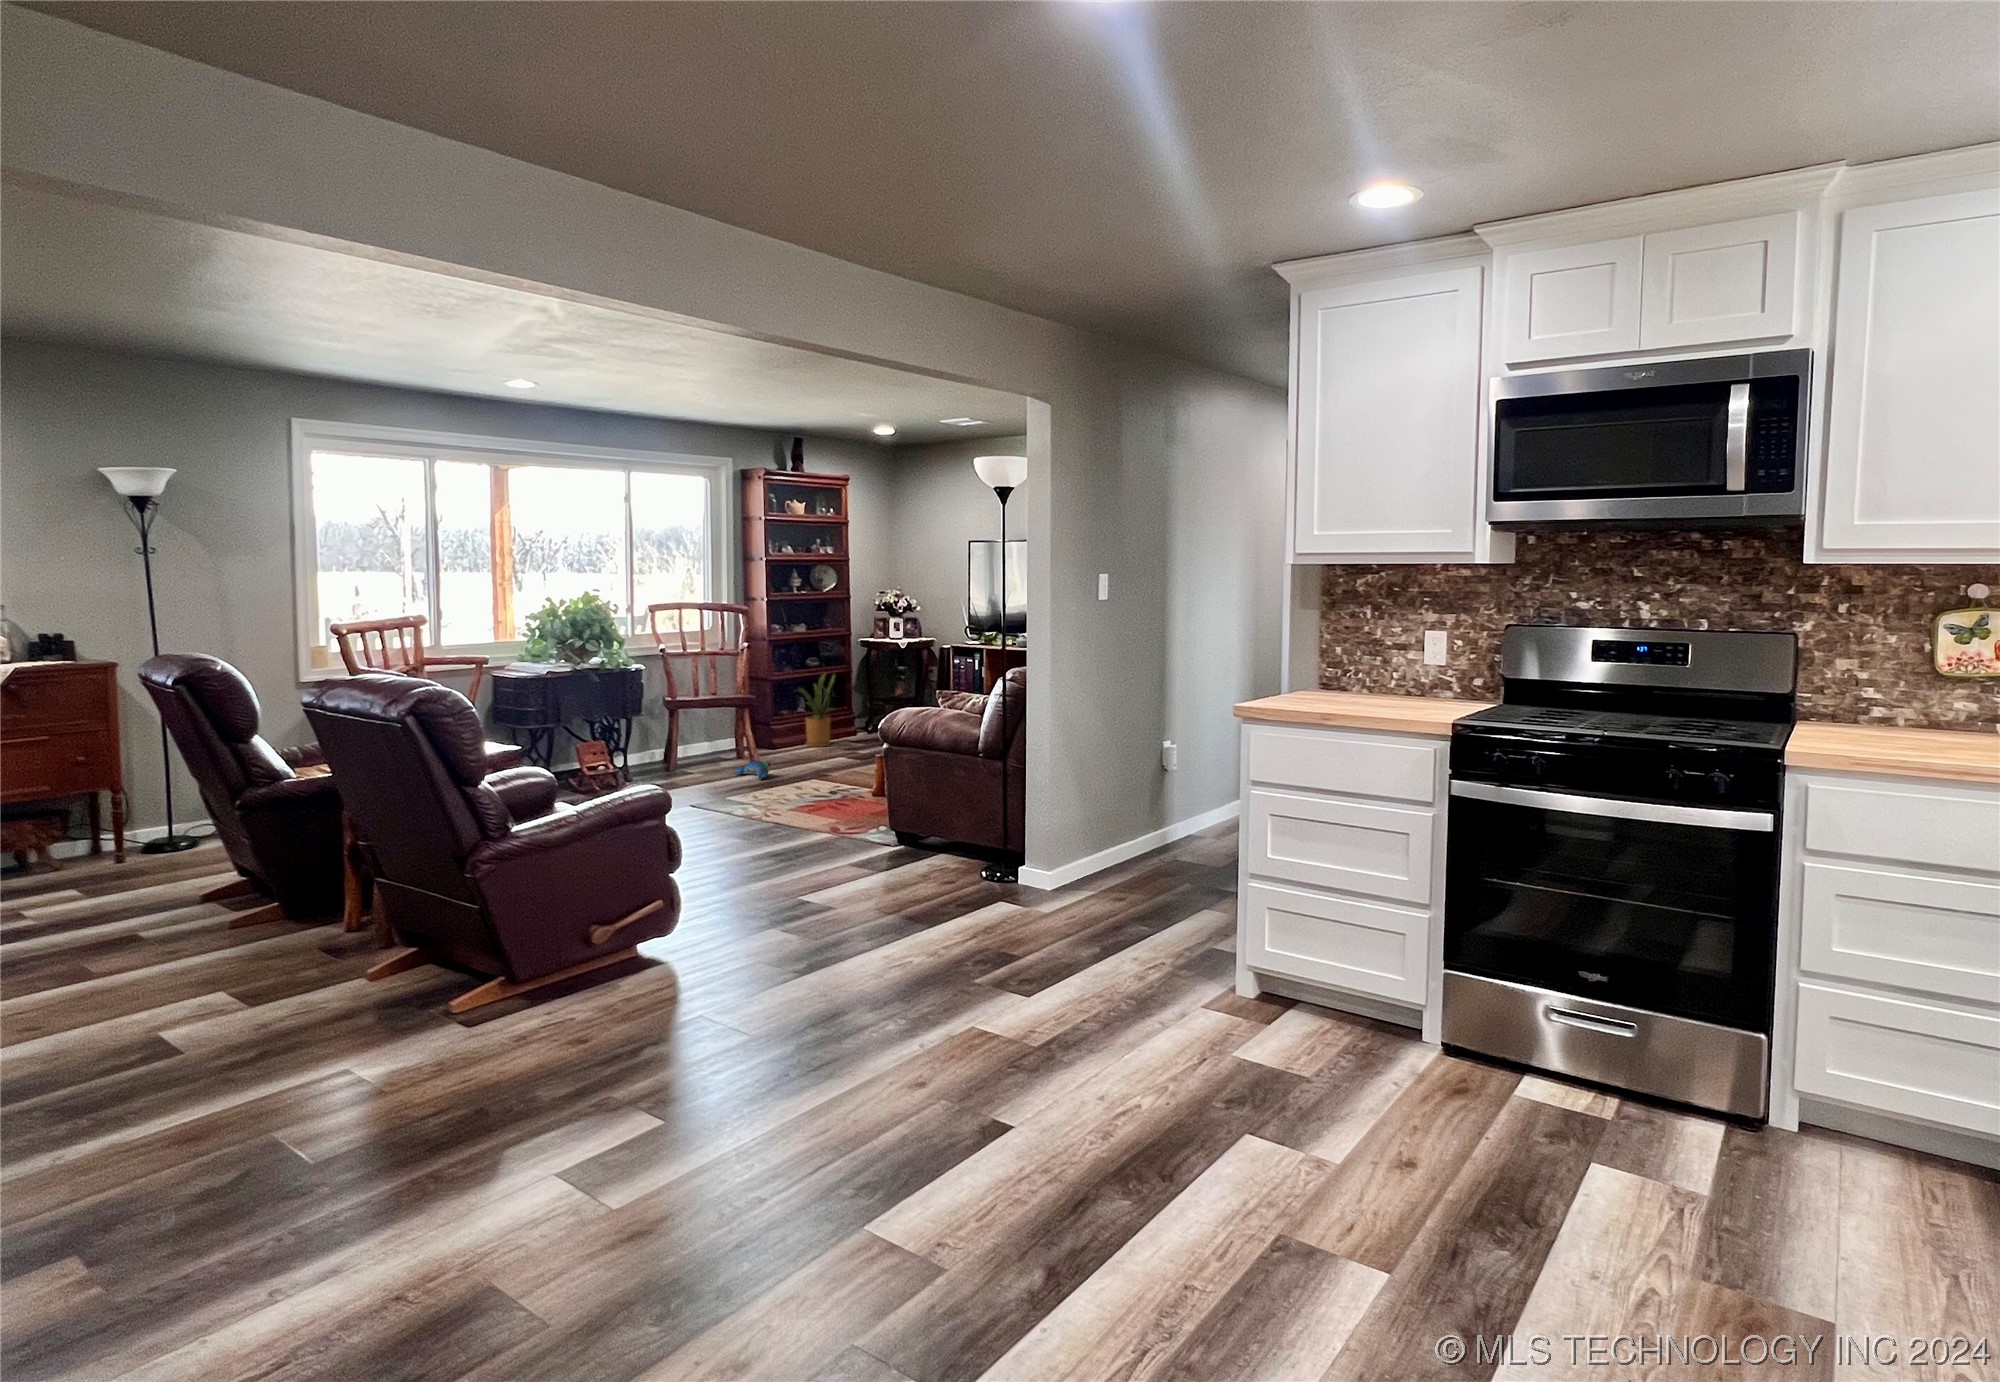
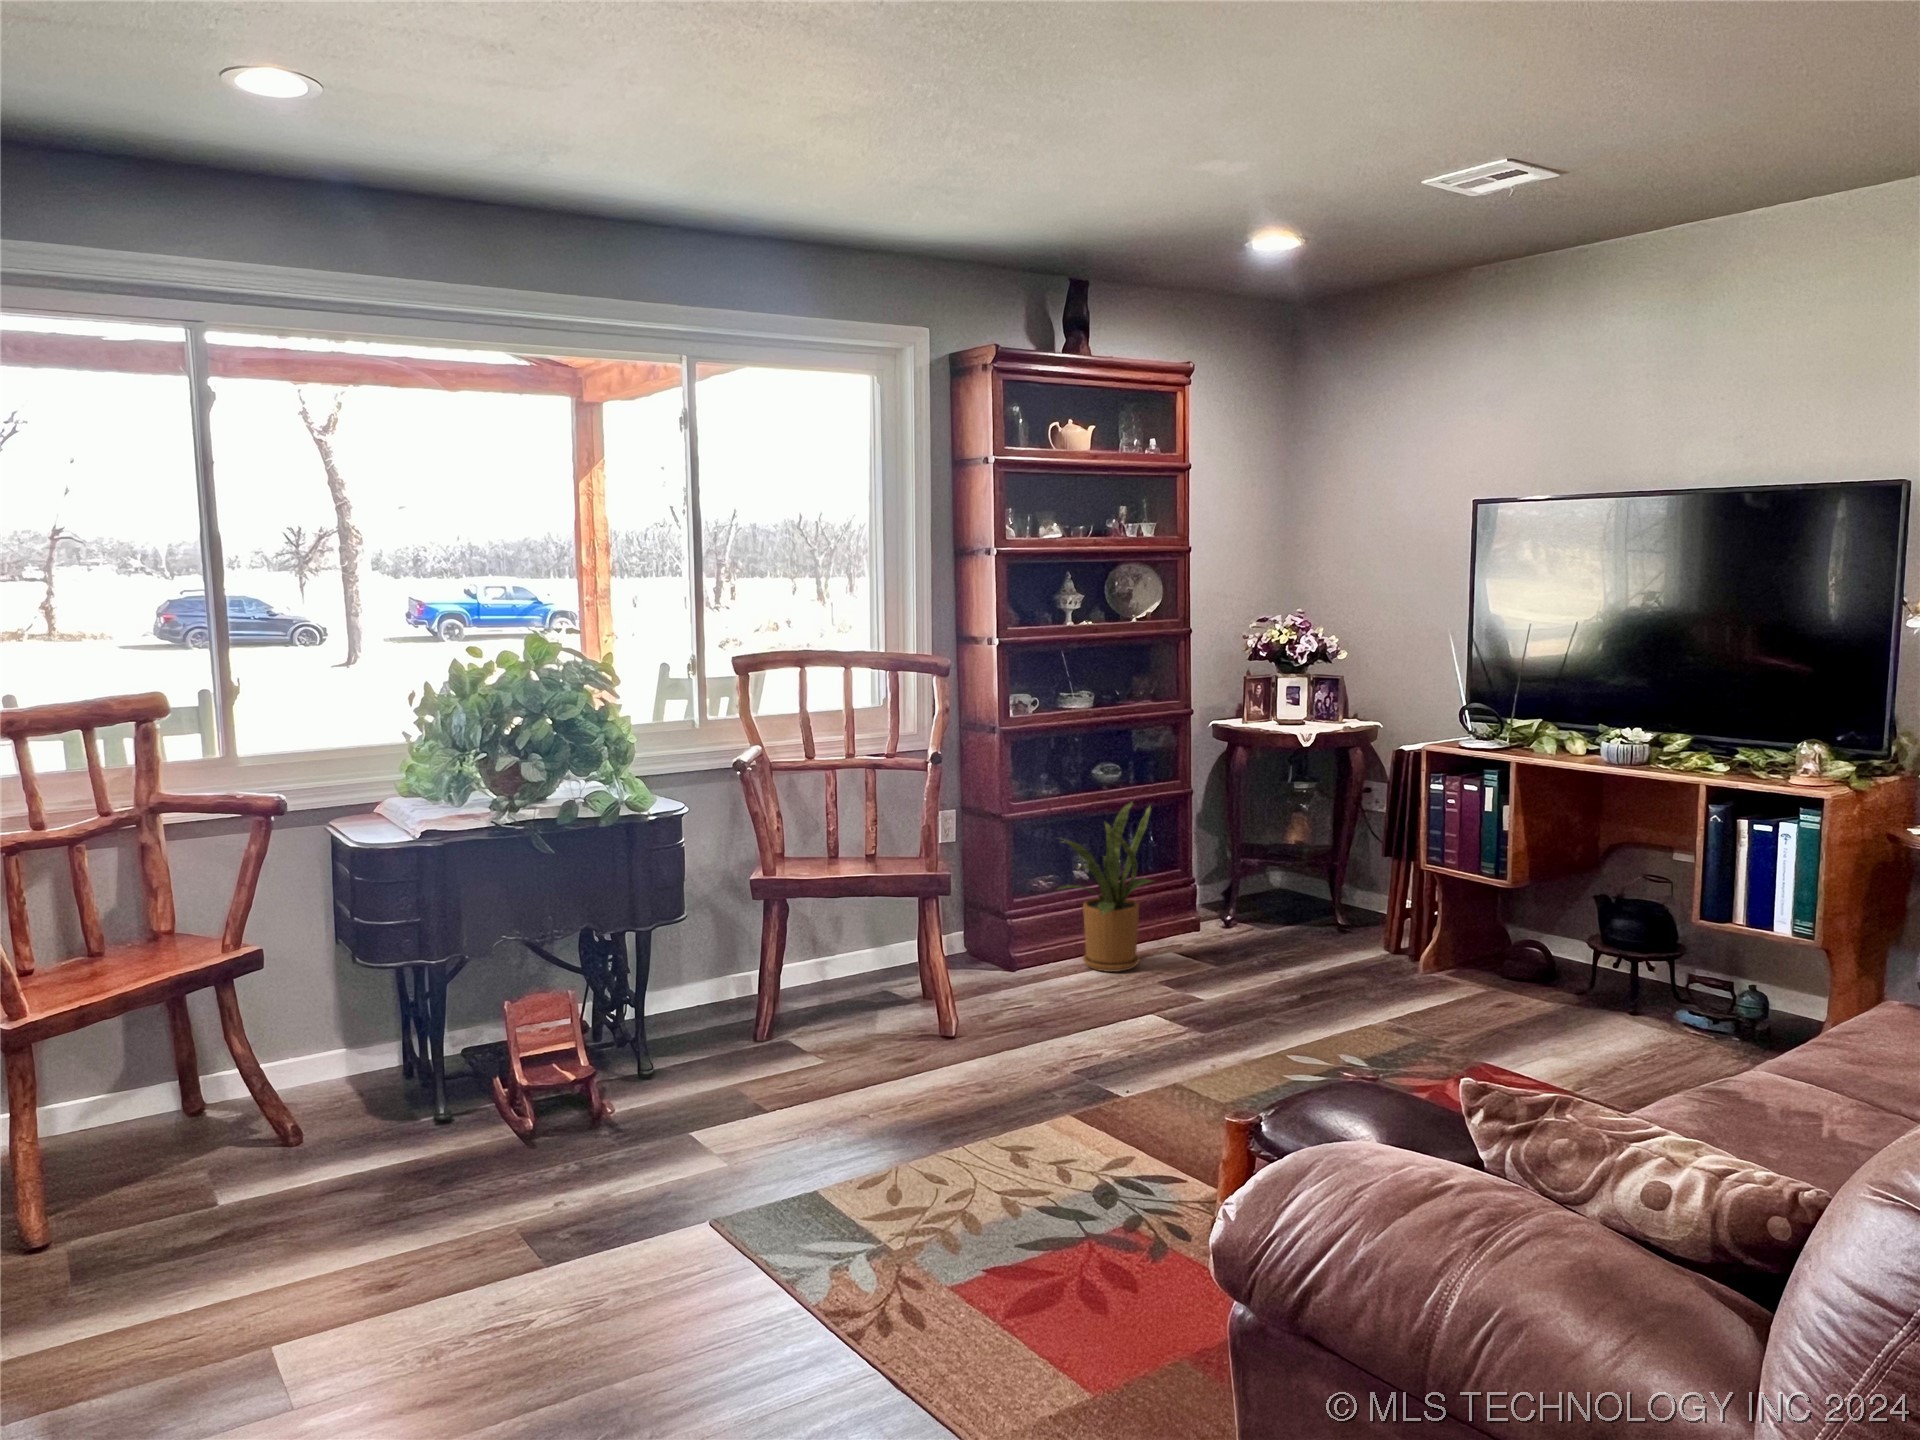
plush toy: present [736,761,770,780] -> none [889,1053,973,1118]

